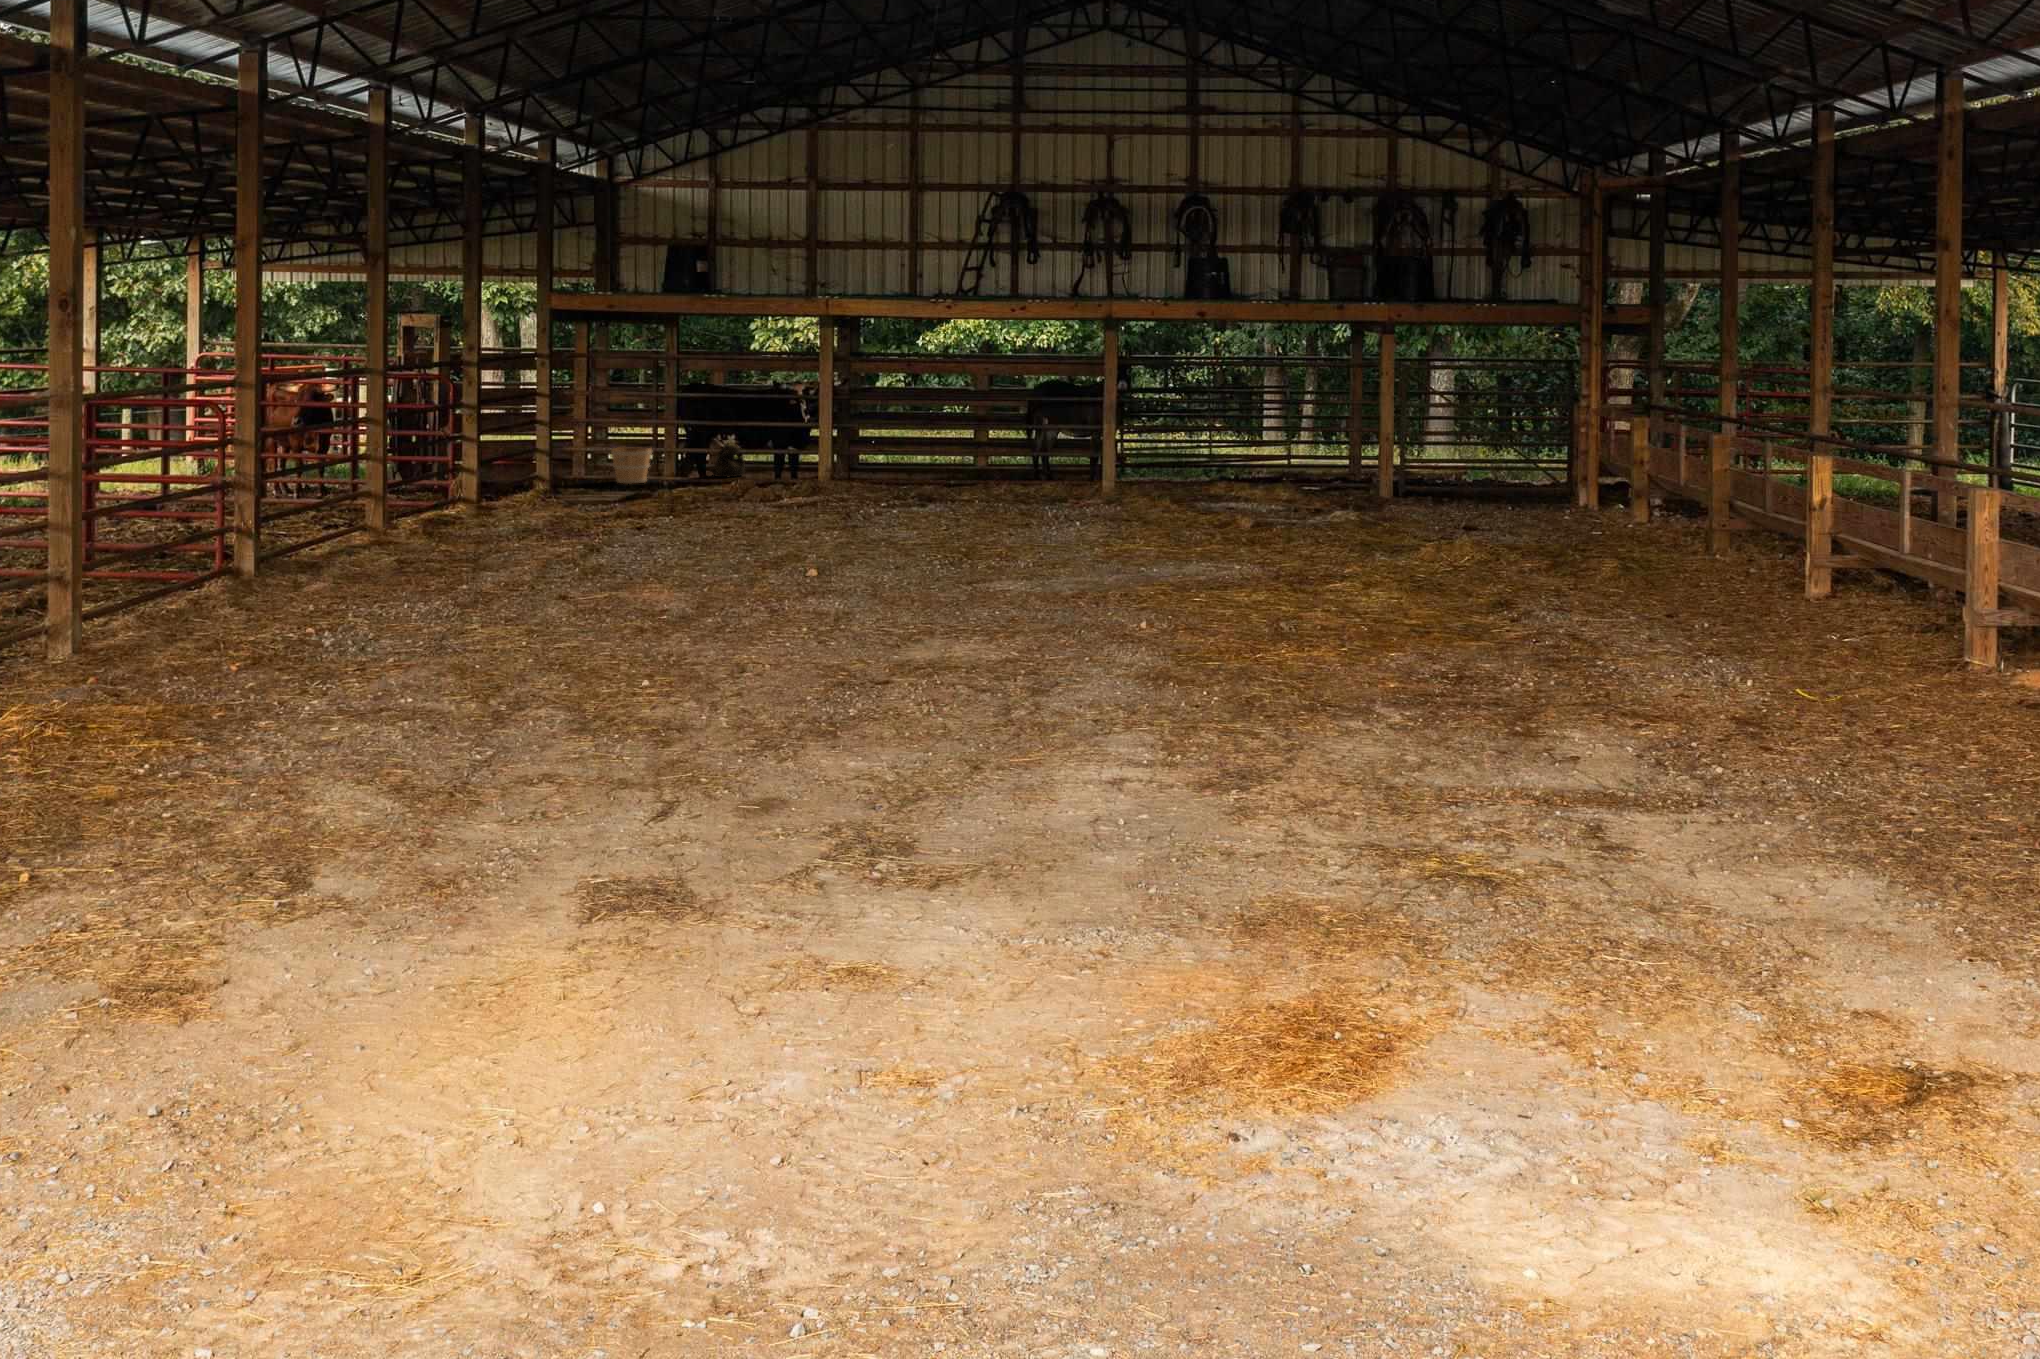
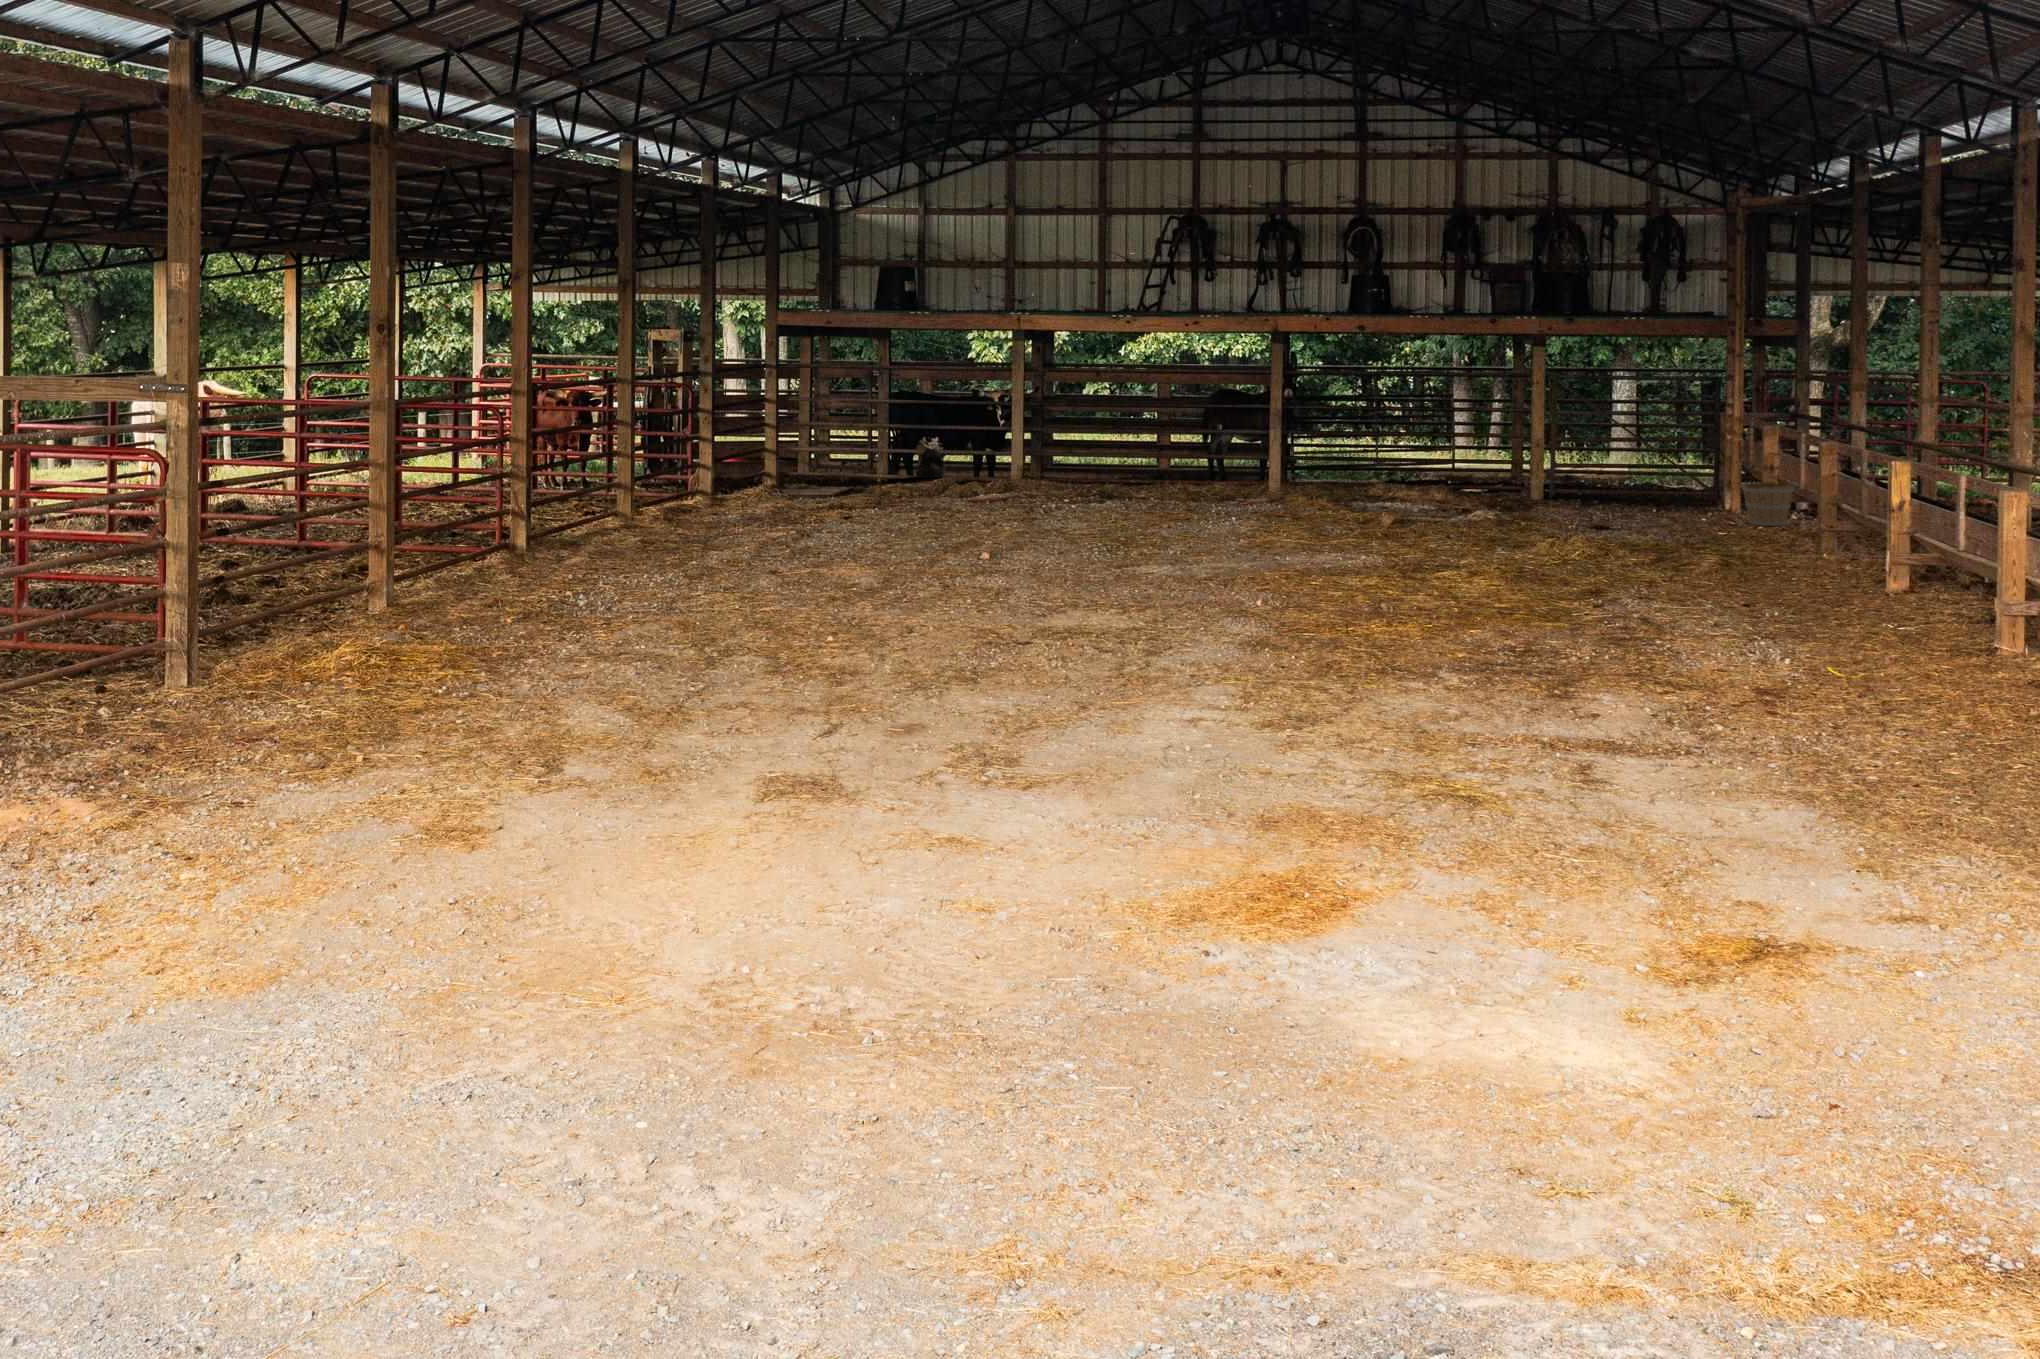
wooden bucket: present [611,447,652,484] -> present [1742,482,1794,526]

